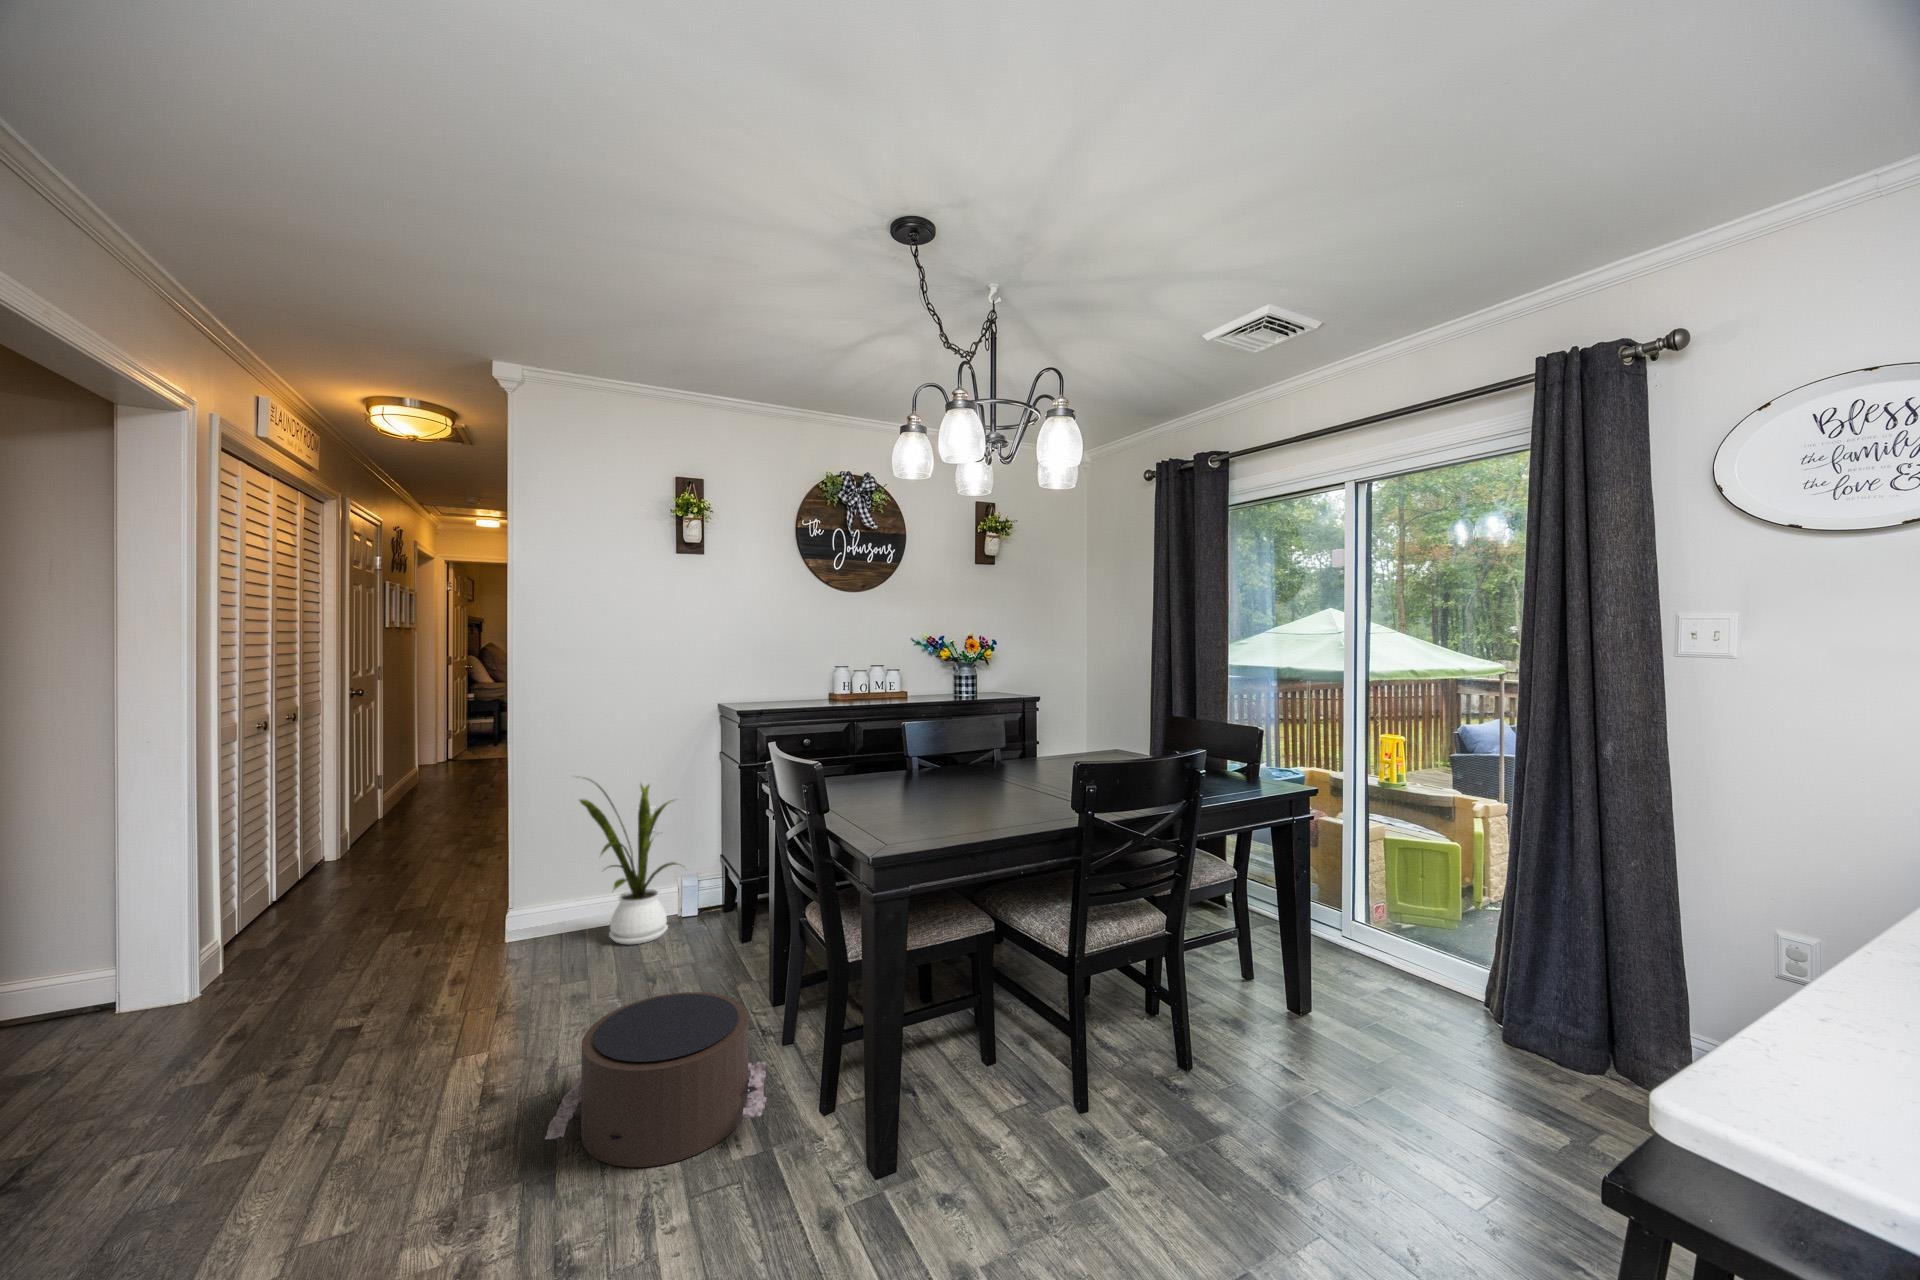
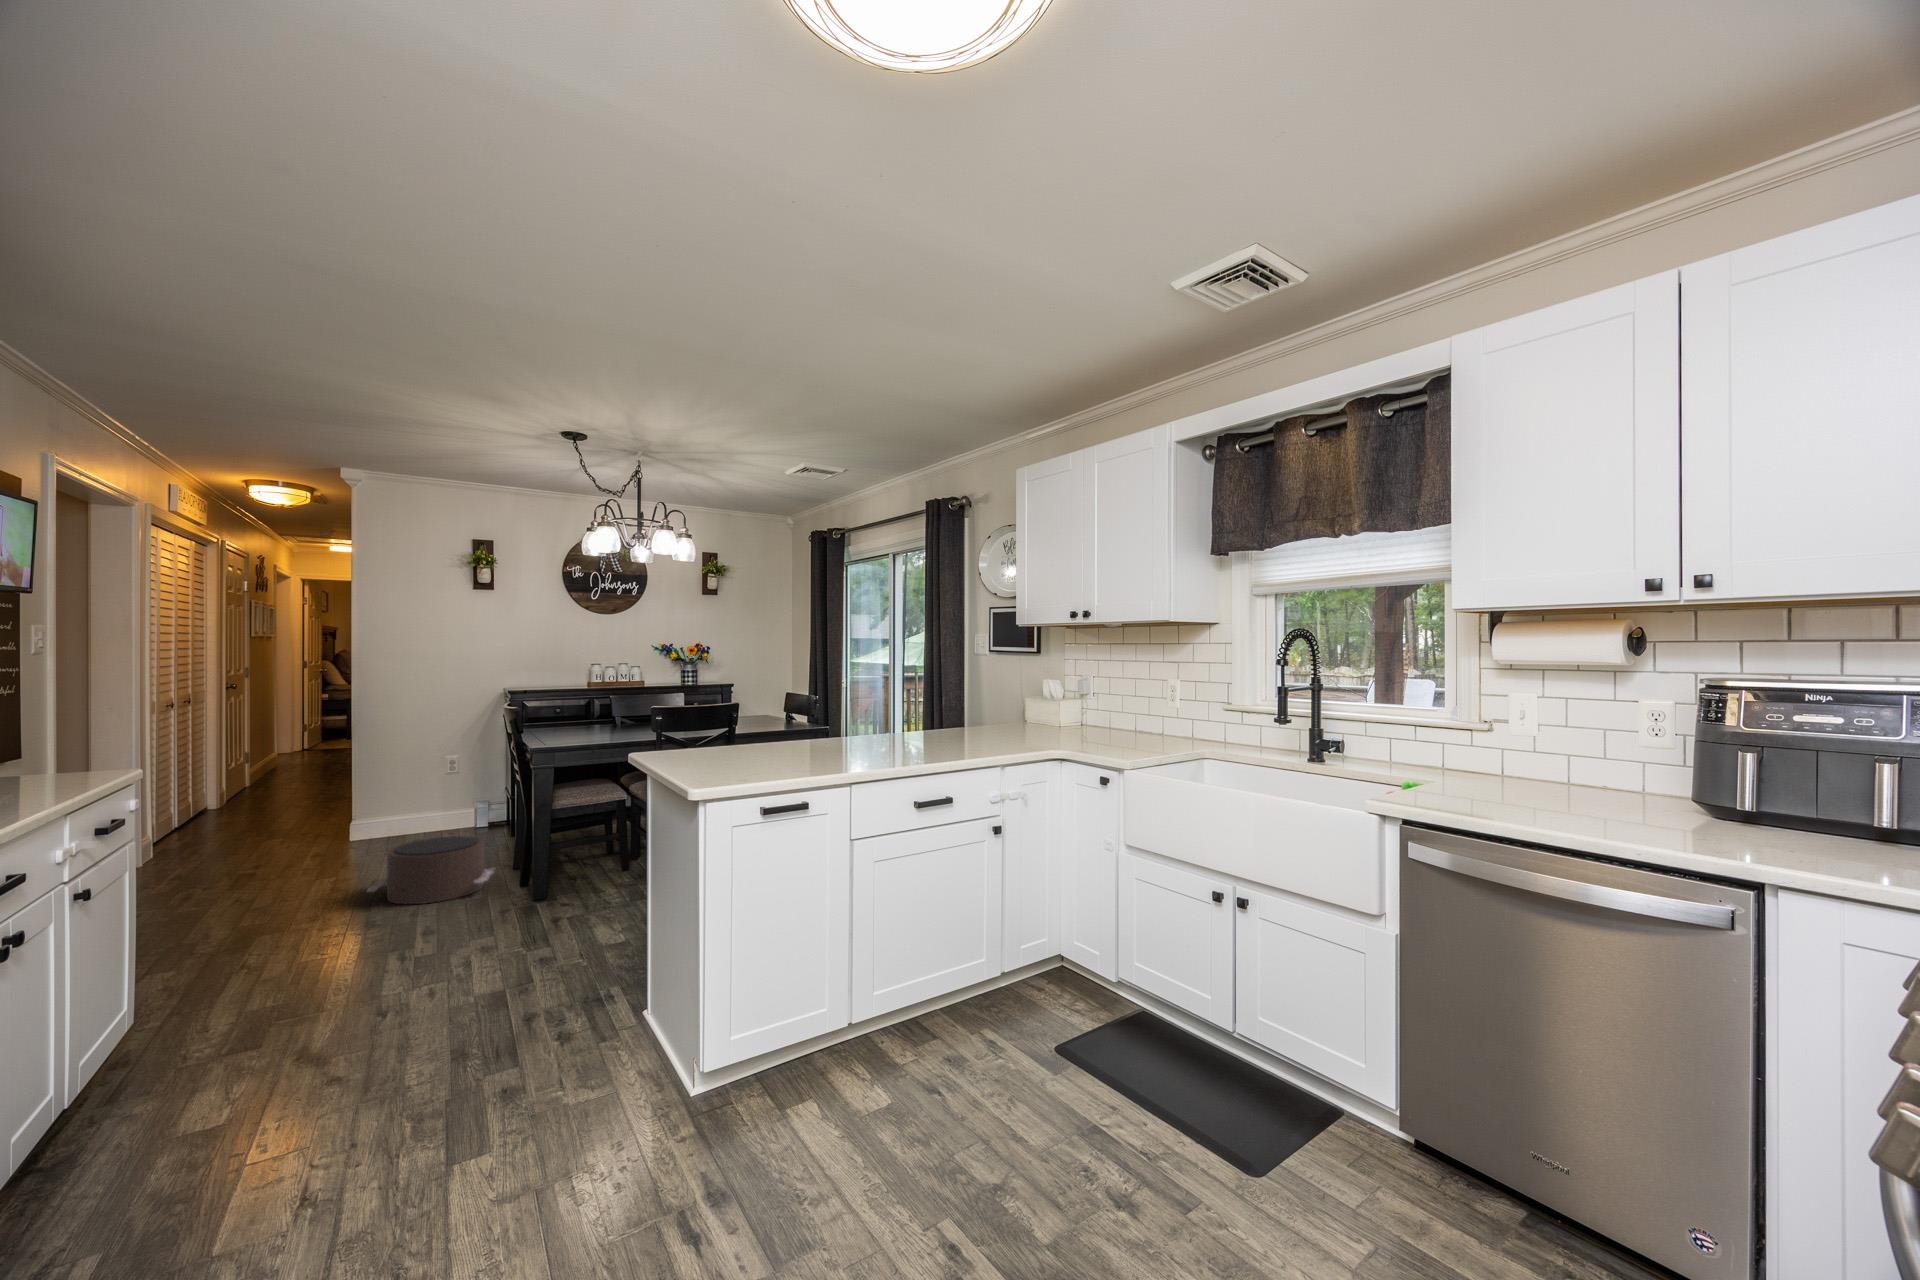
house plant: present [580,780,681,944] -> none [395,732,478,839]

